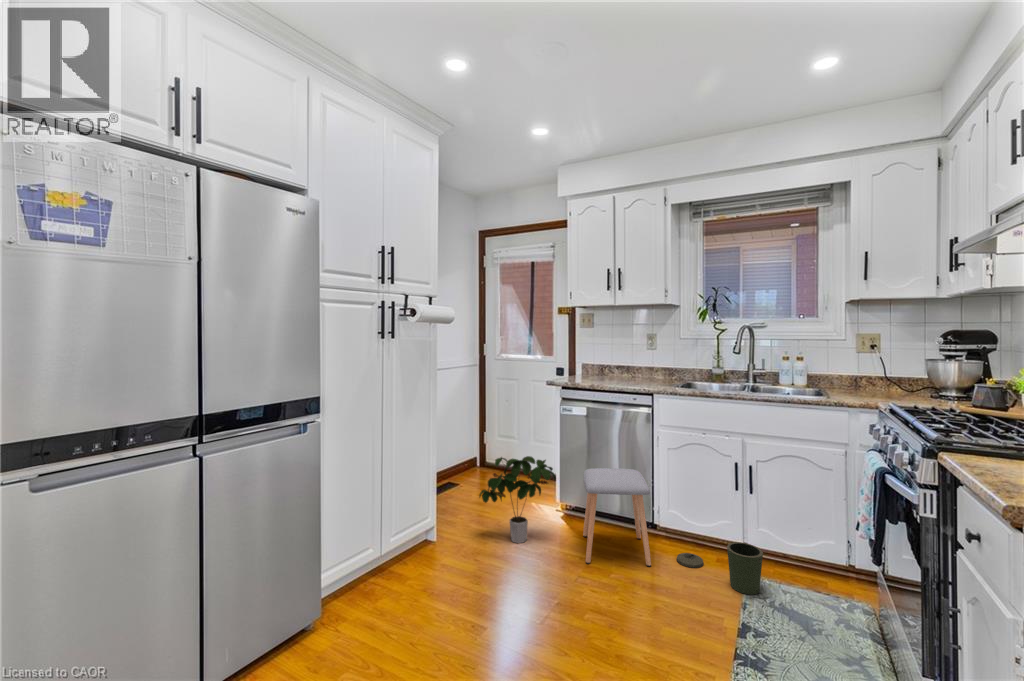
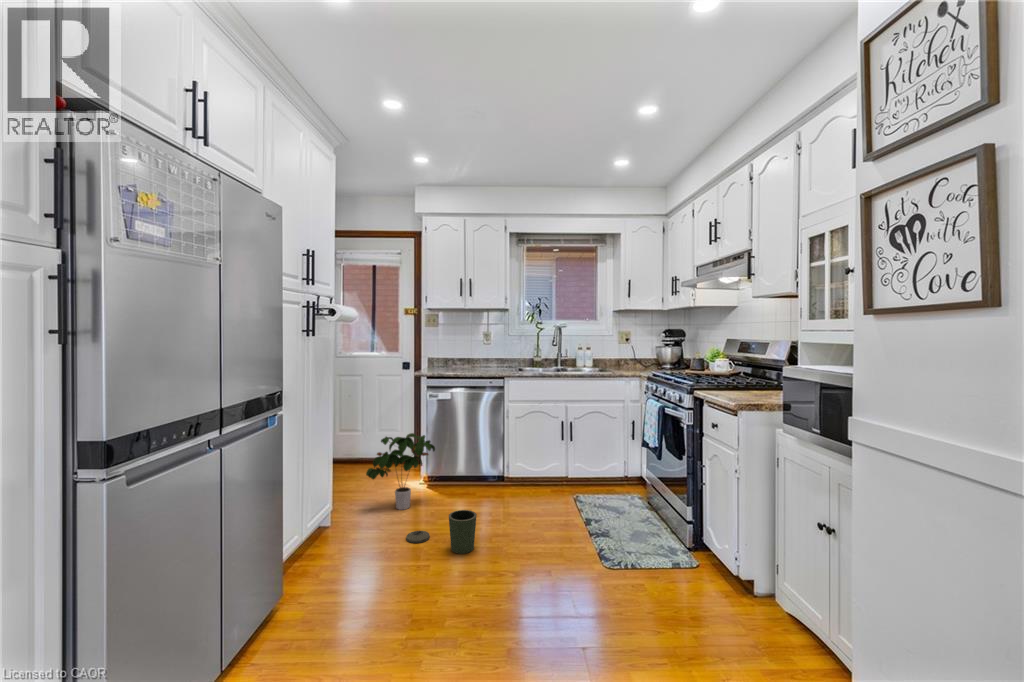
stool: present [583,468,651,567] -> none [454,435,514,511]
trash can: present [677,542,763,595] -> present [406,510,477,554]

